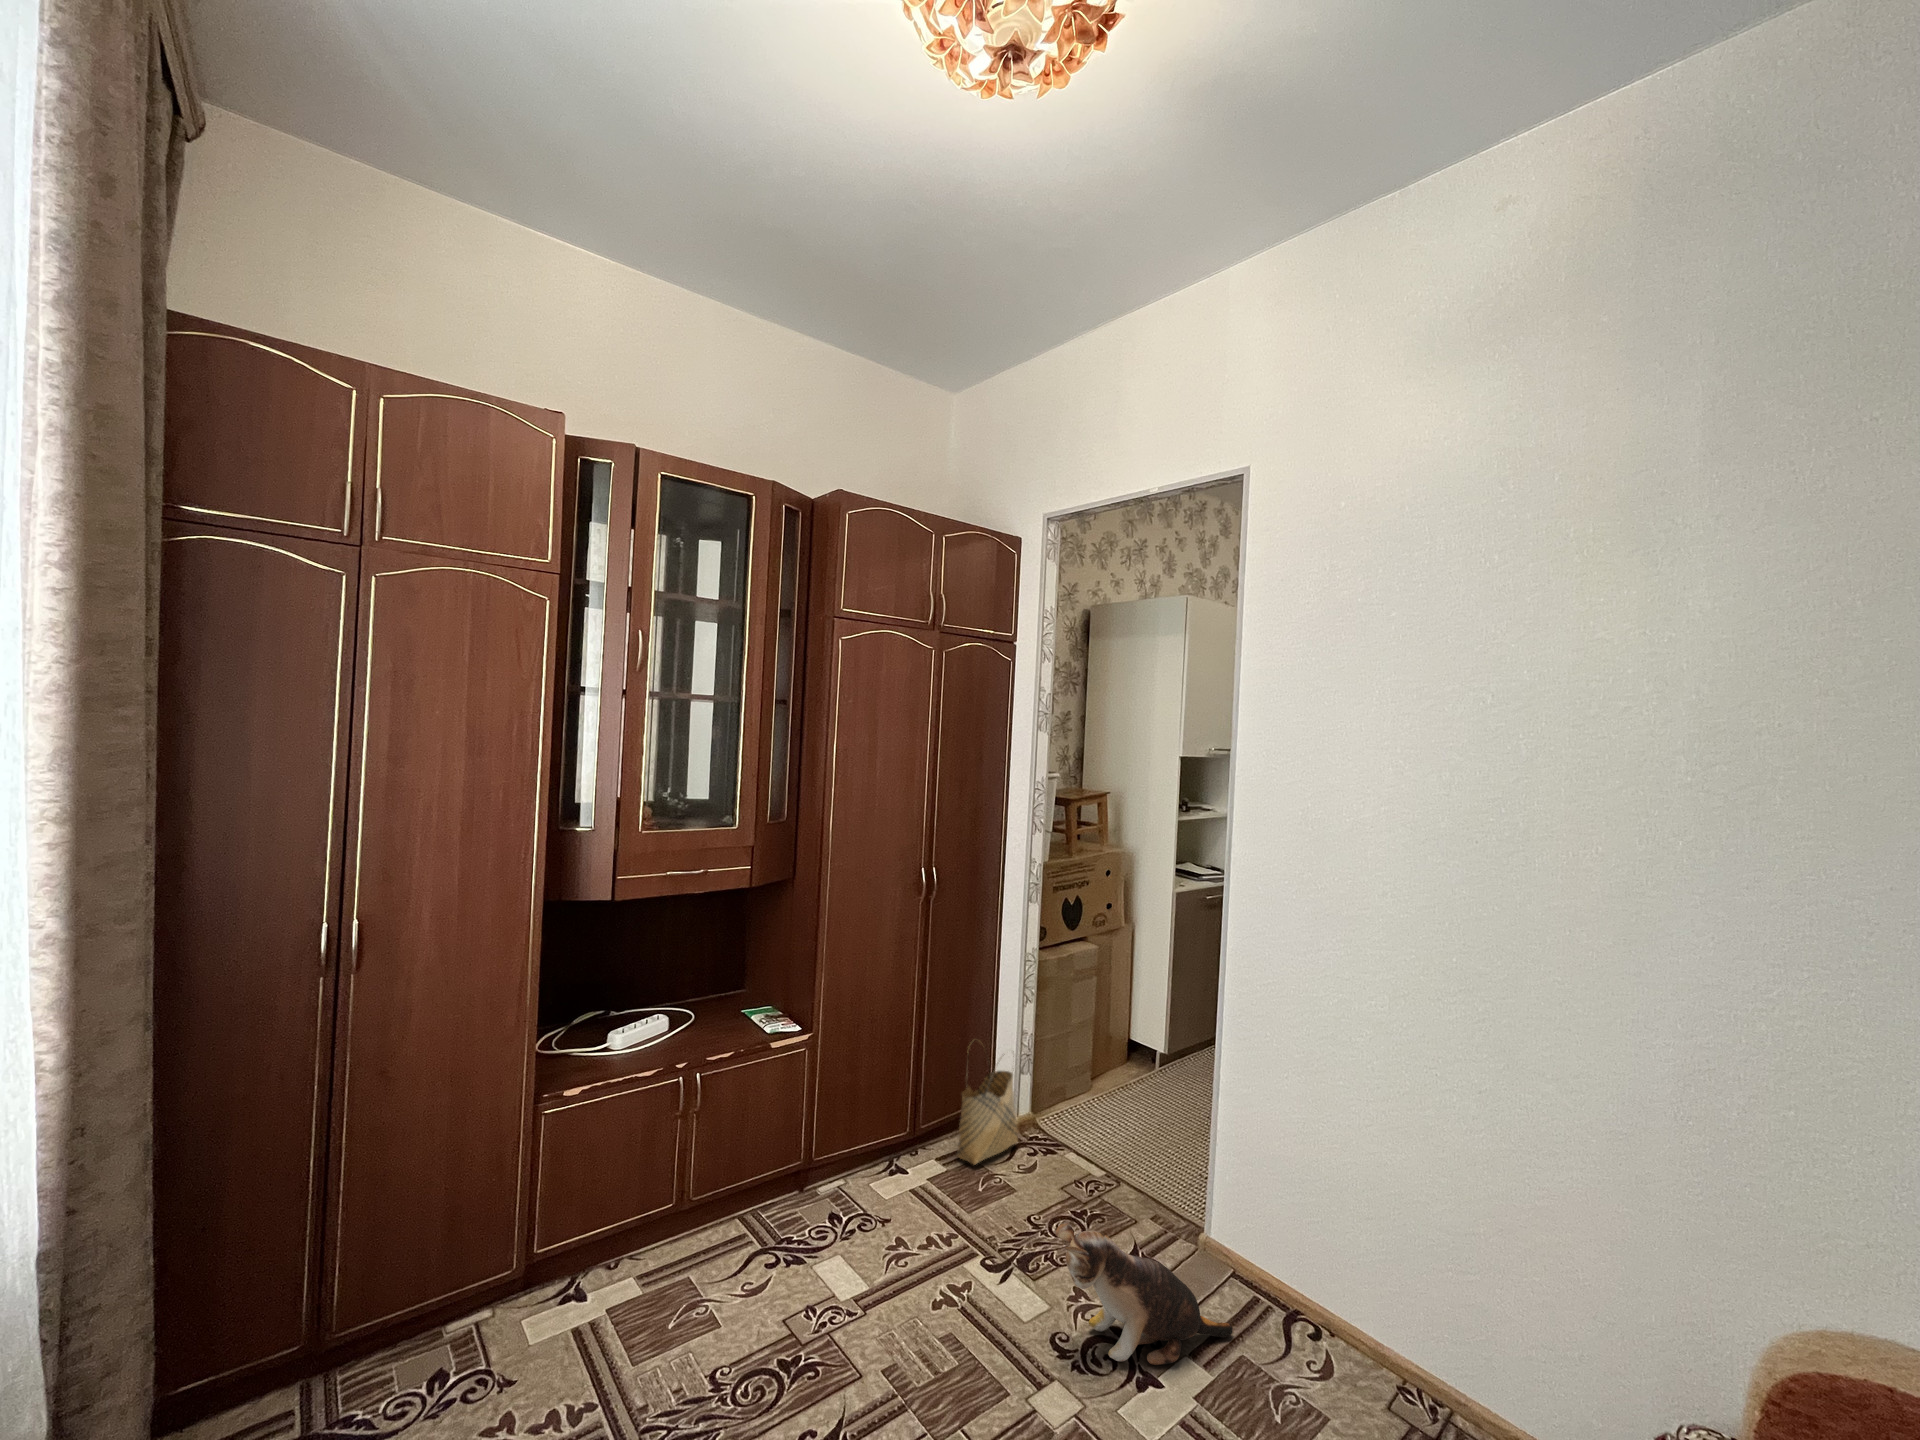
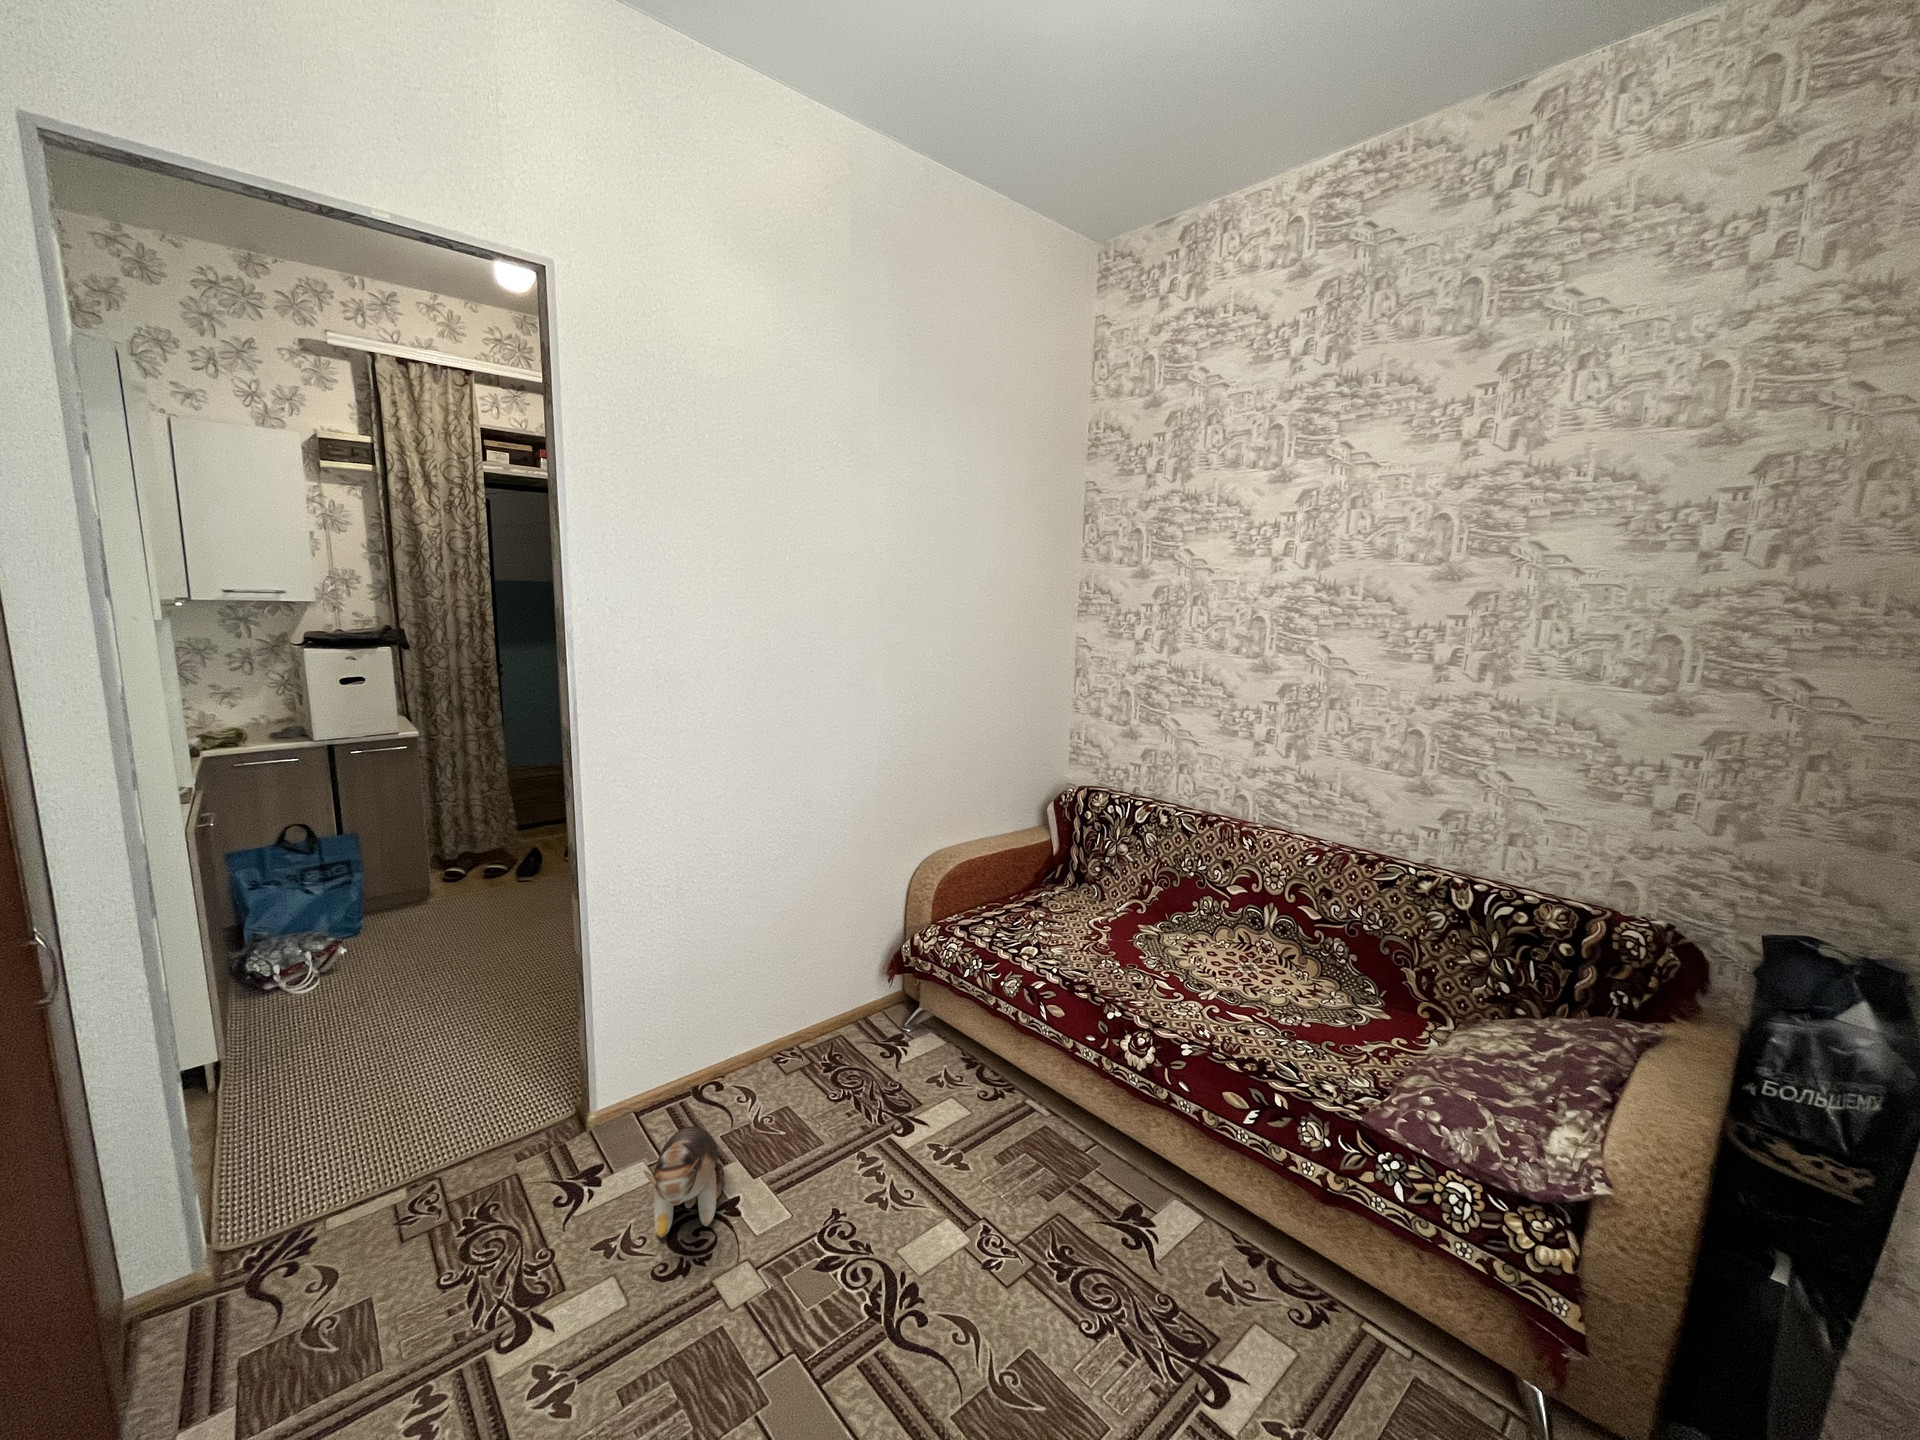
woven basket: present [956,1040,1018,1165] -> none [141,1157,270,1387]

